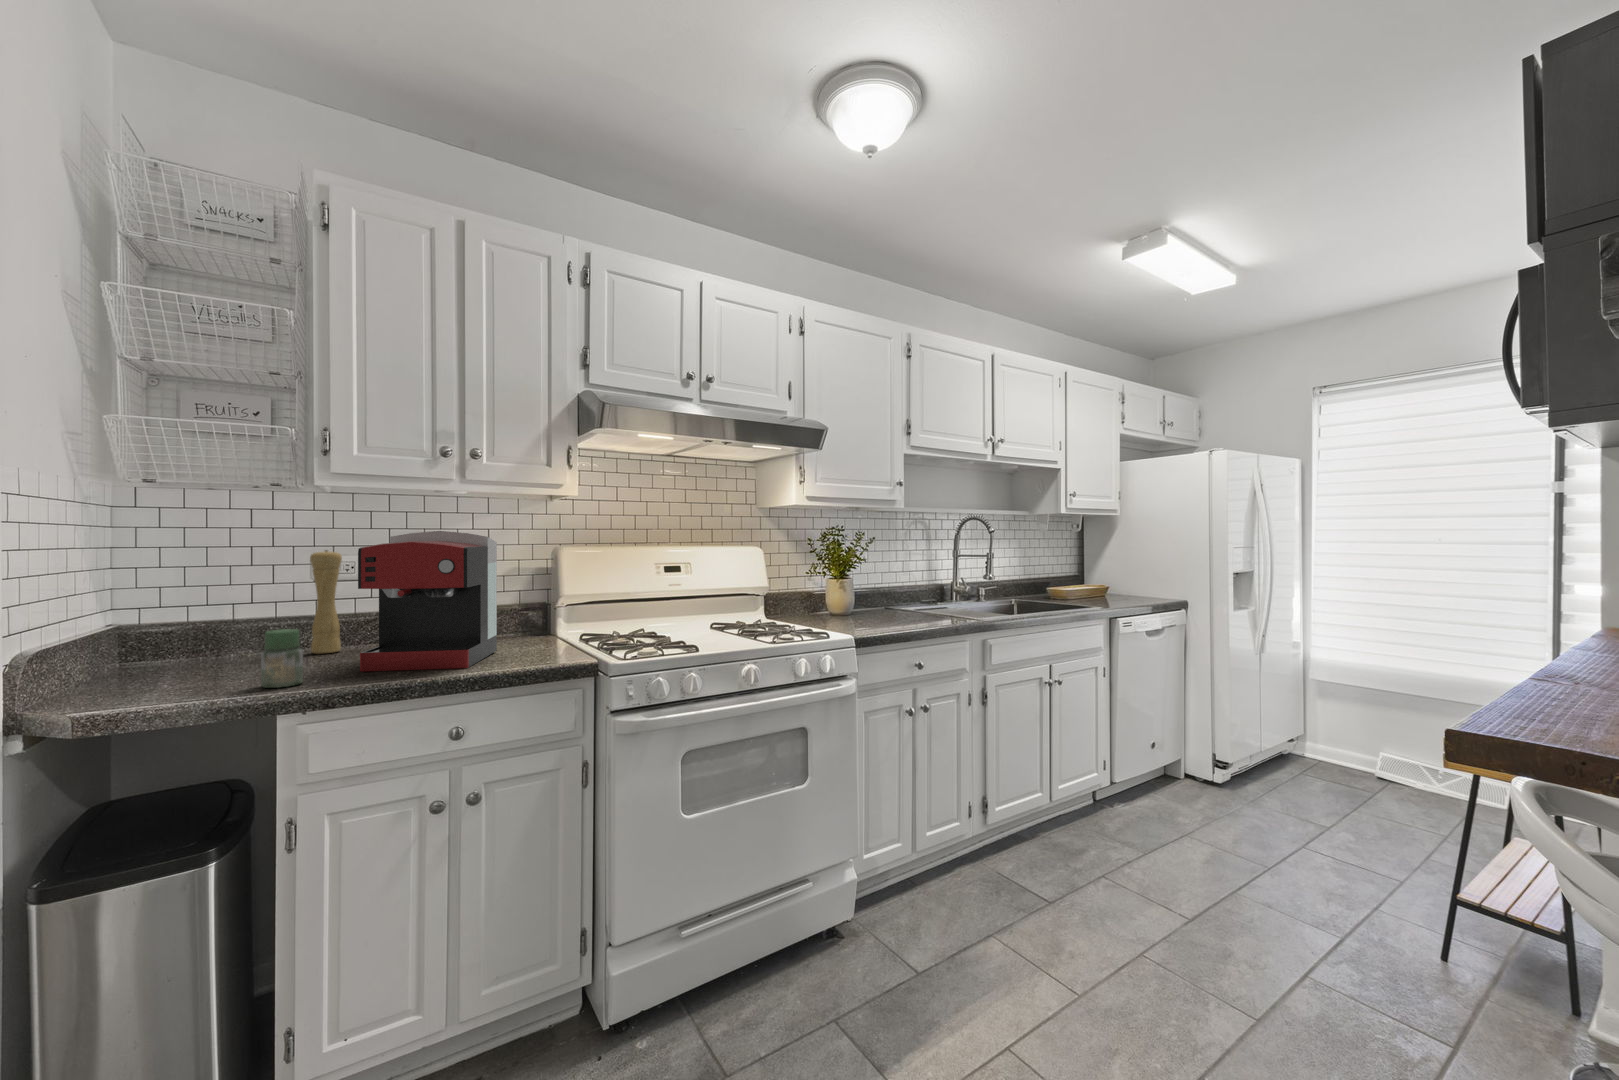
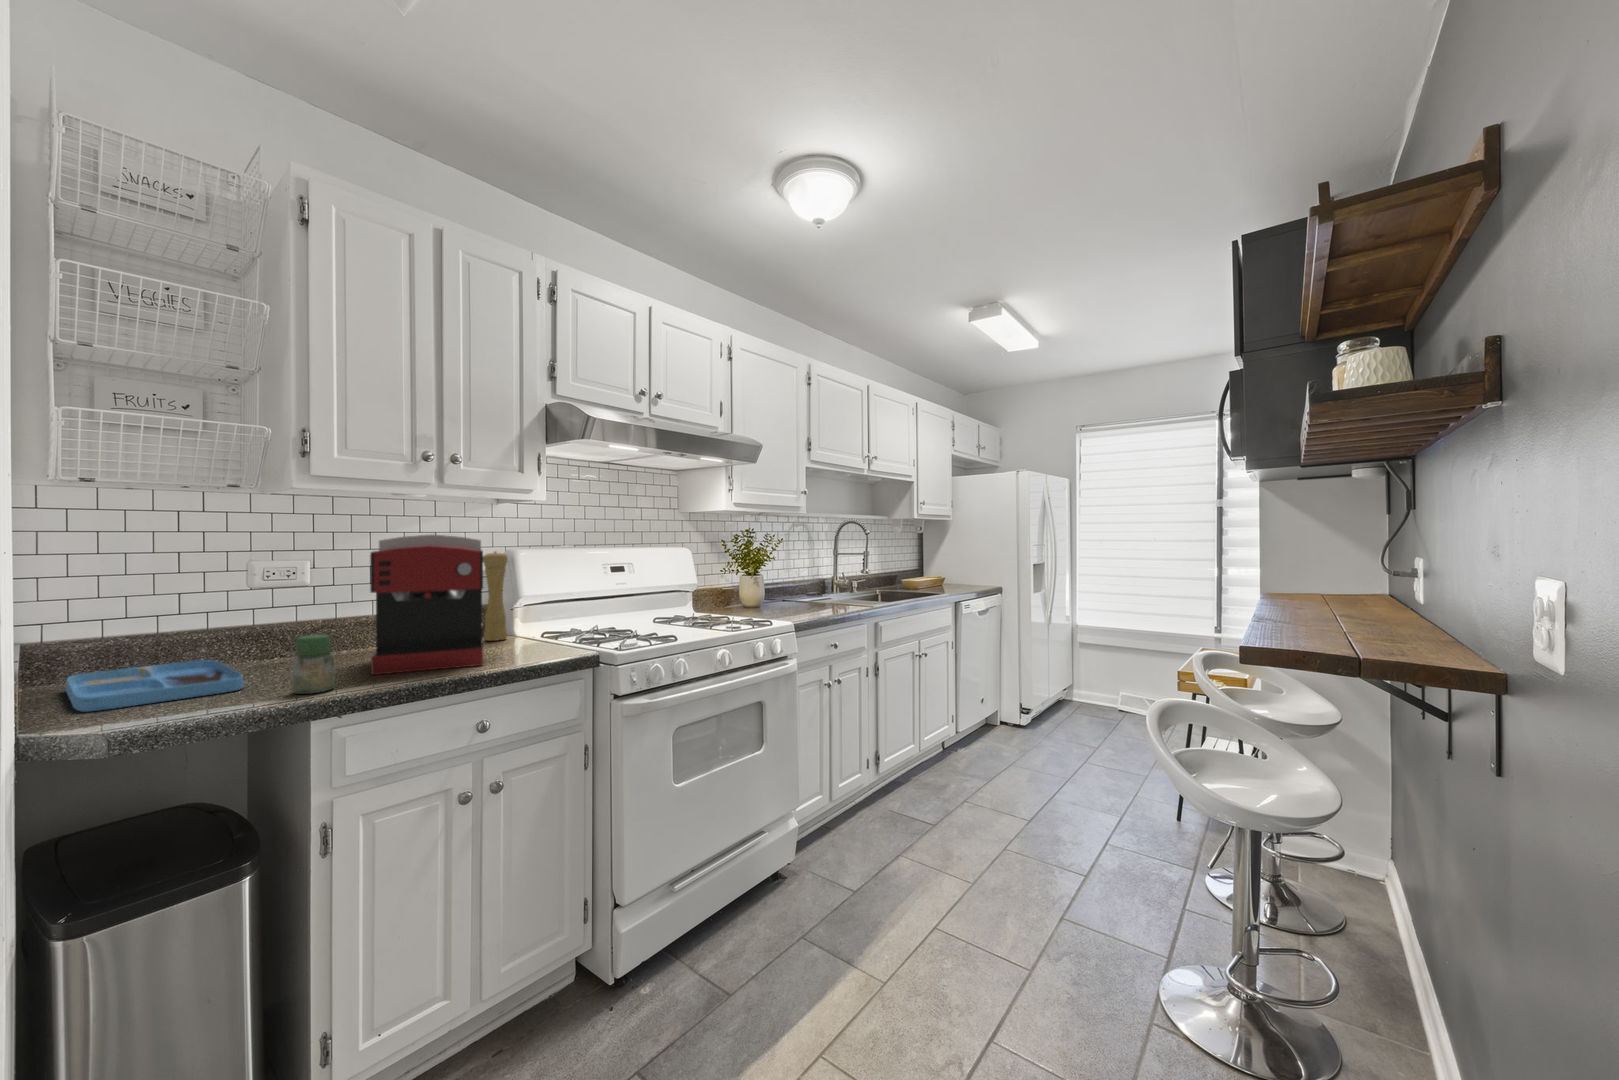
pepper mill: present [310,550,342,654] -> present [483,552,508,641]
tray: none [91,648,258,691] -> present [66,660,244,712]

